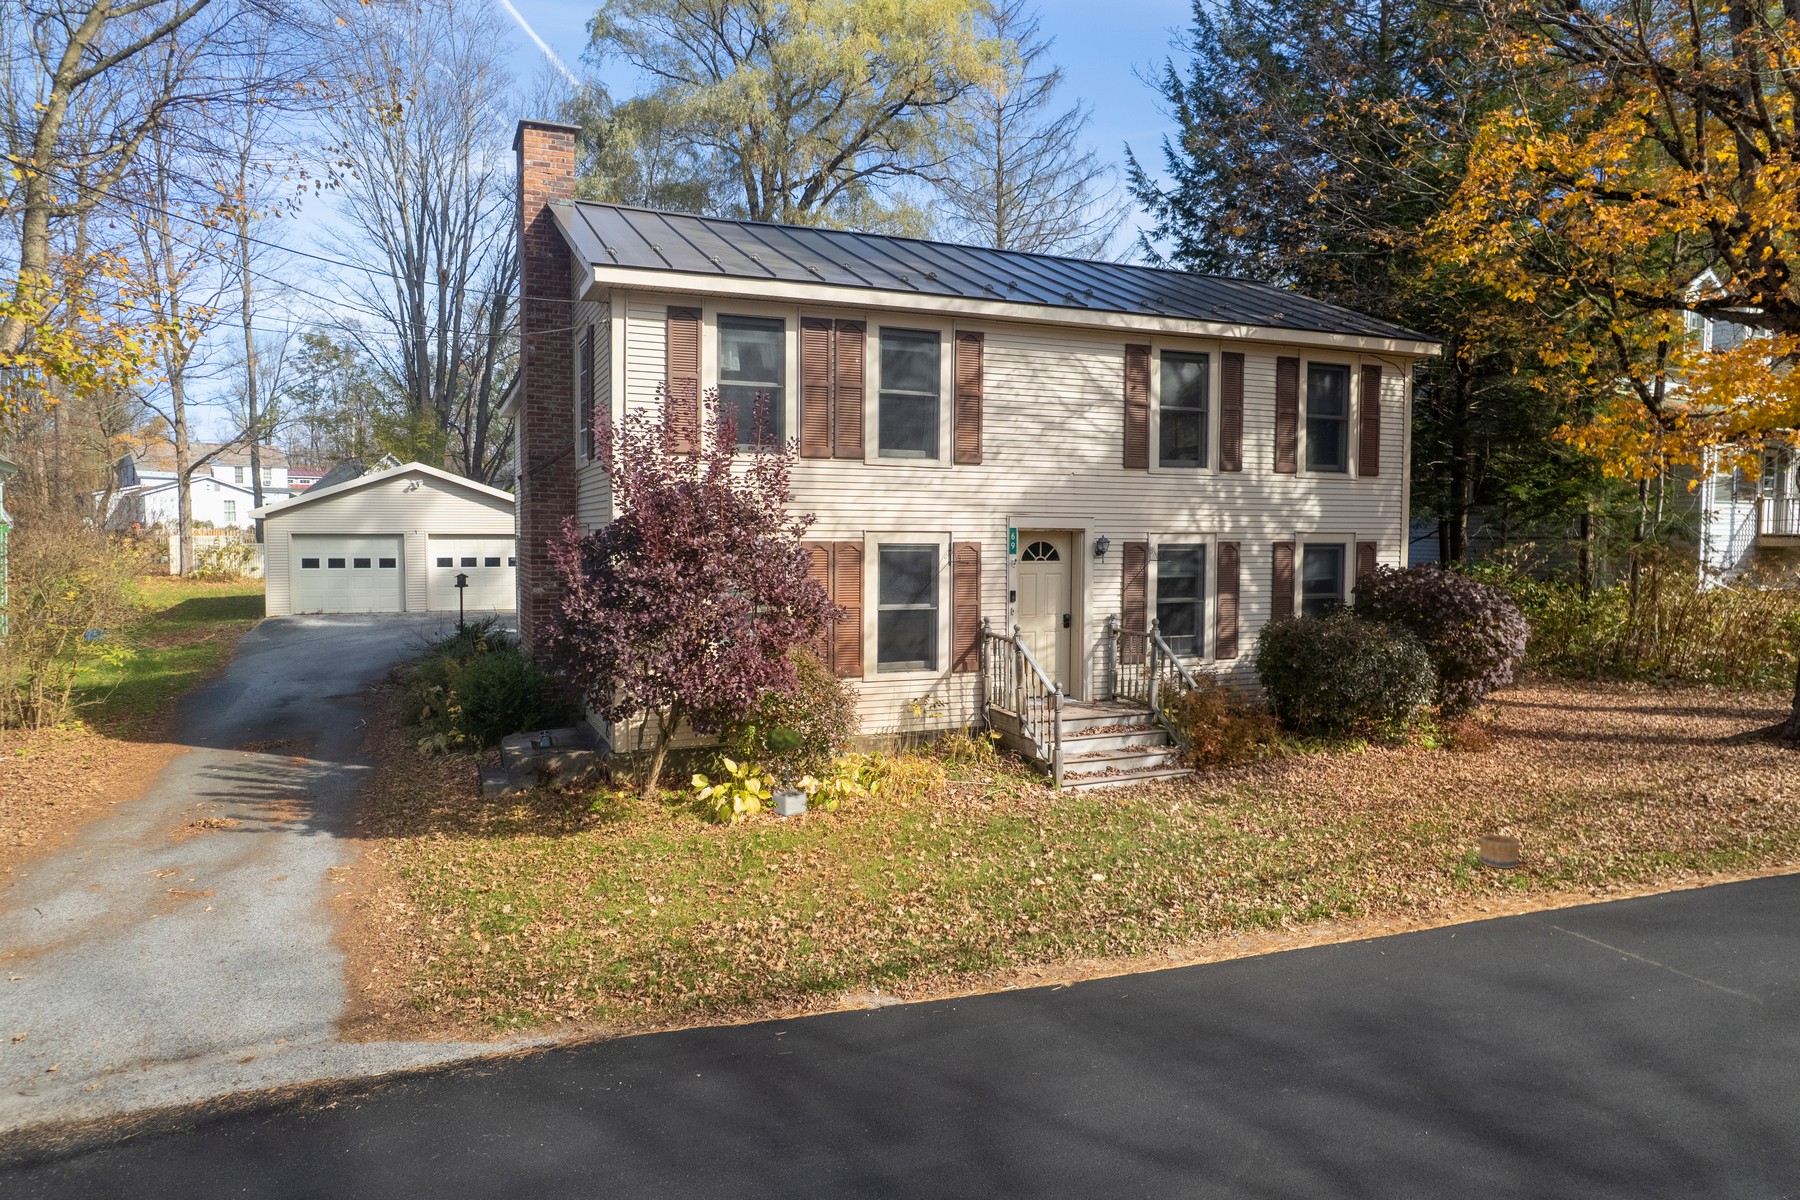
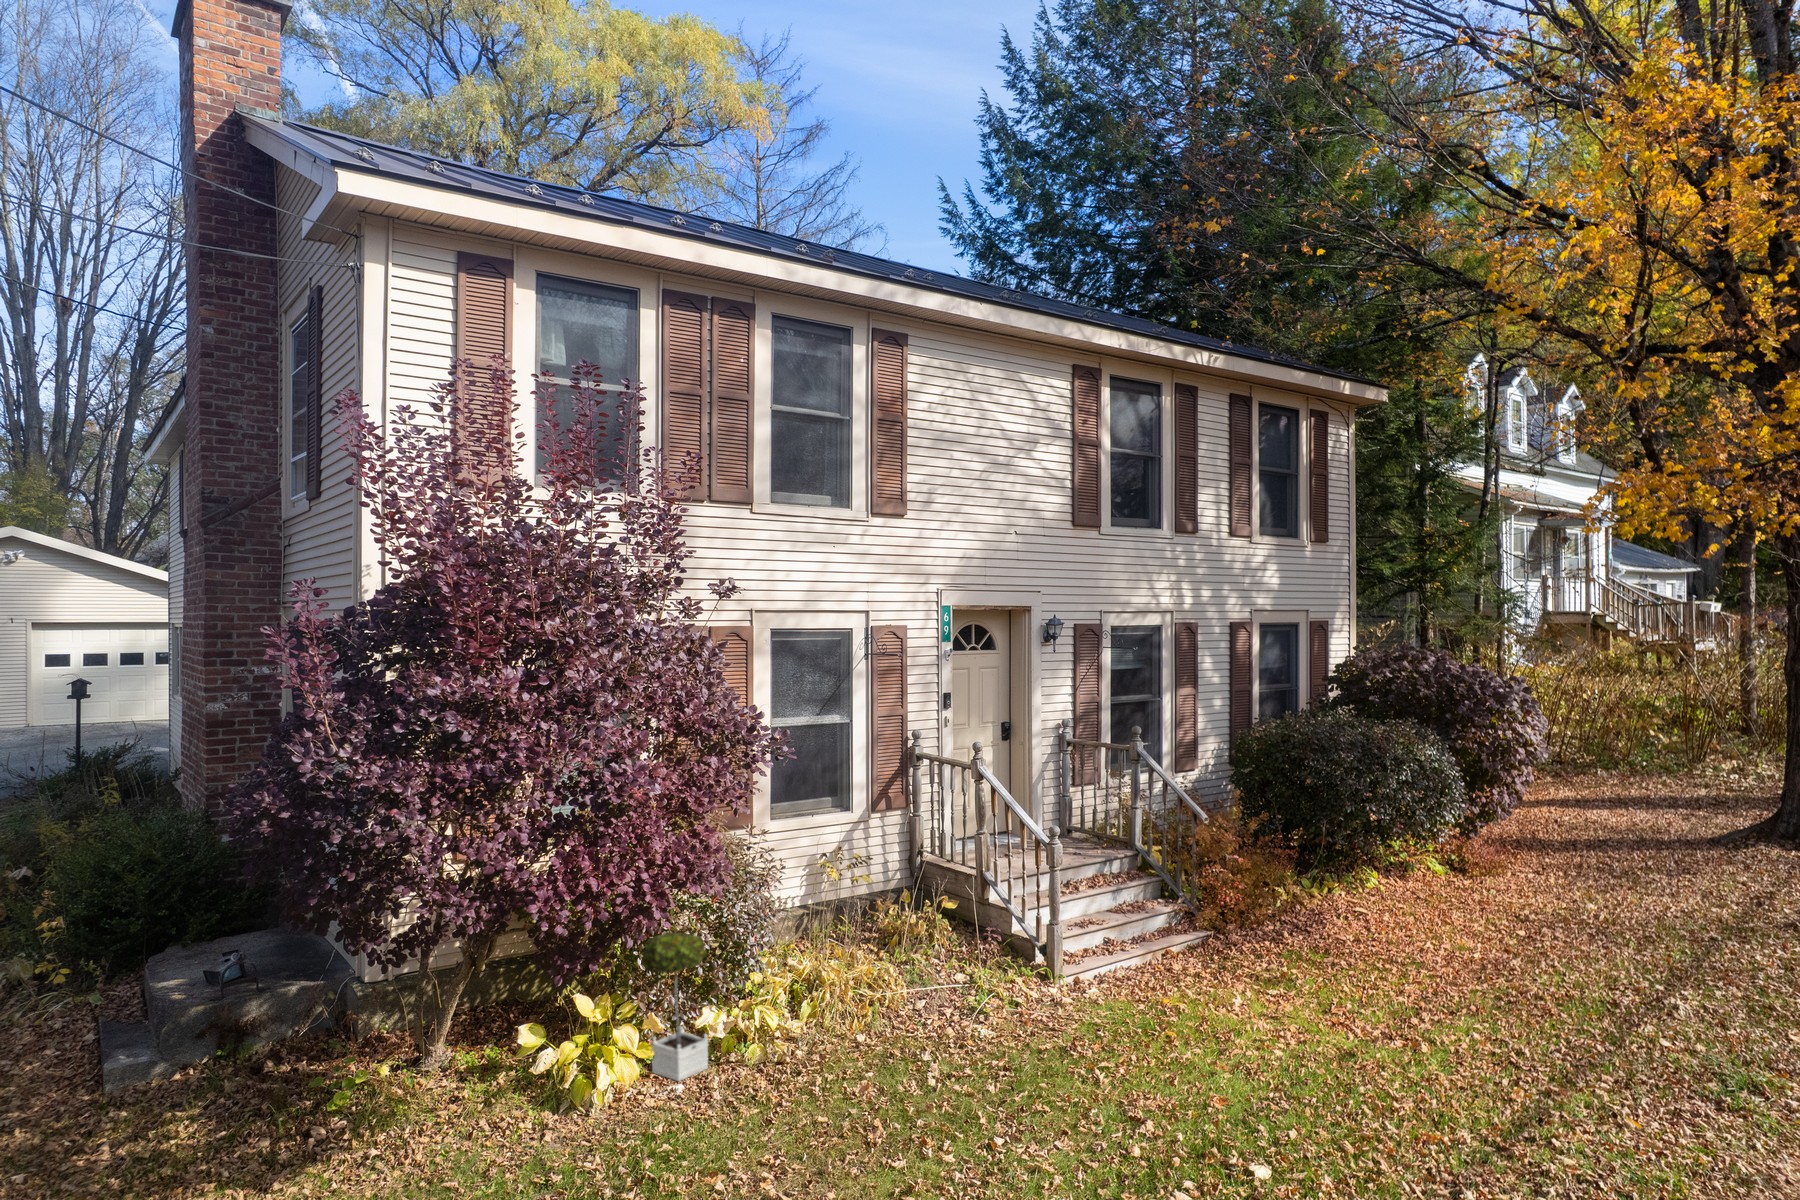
basket: present [1480,834,1519,868] -> none [1705,1029,1765,1081]

